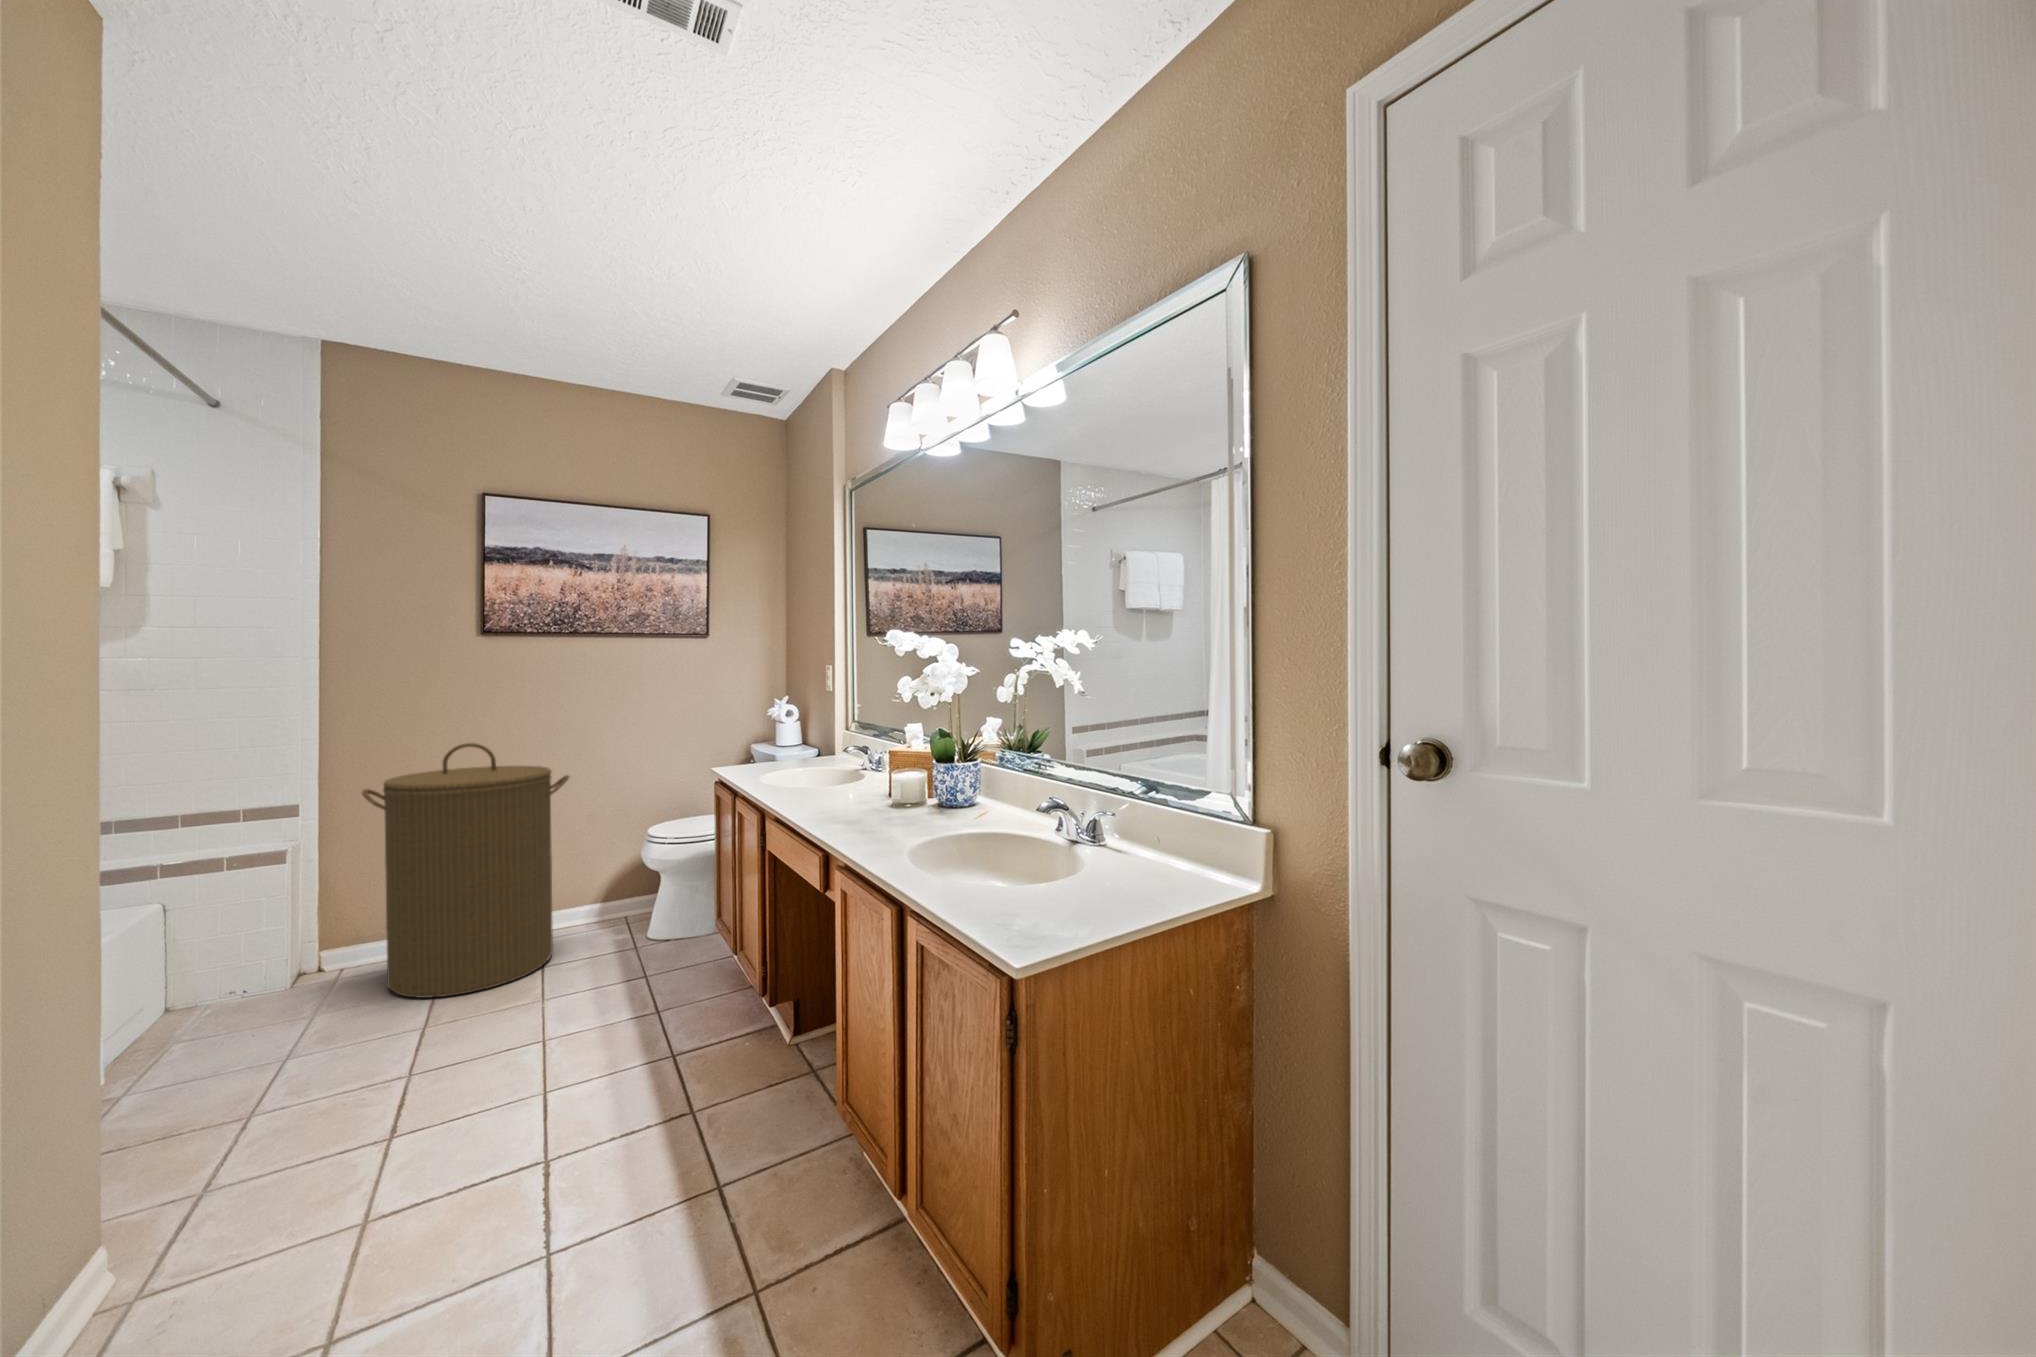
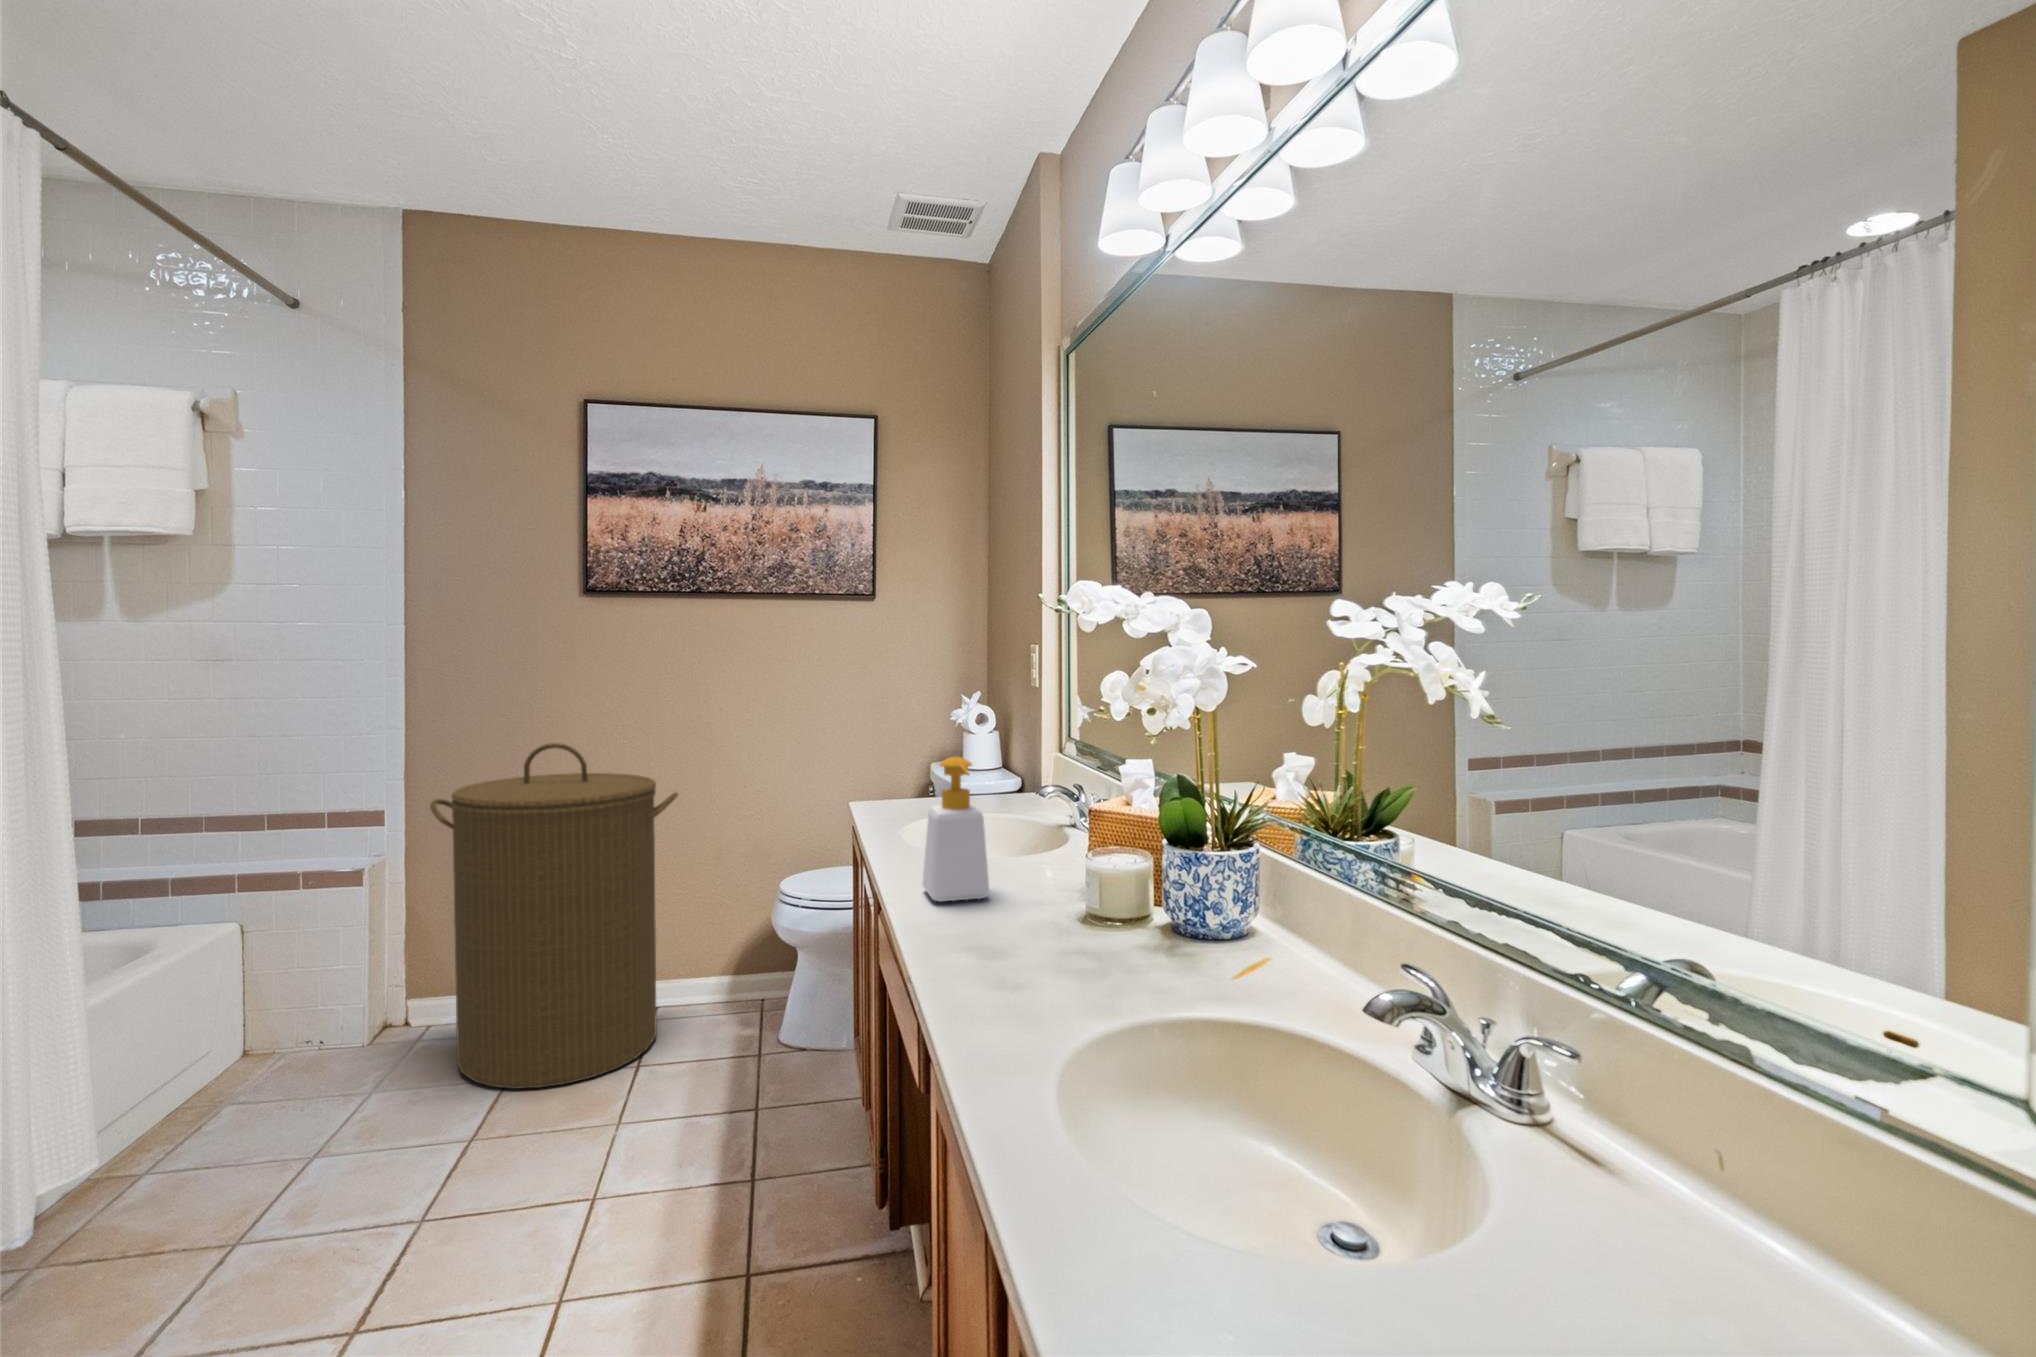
soap bottle: none [796,726,837,806] -> present [922,757,989,902]

